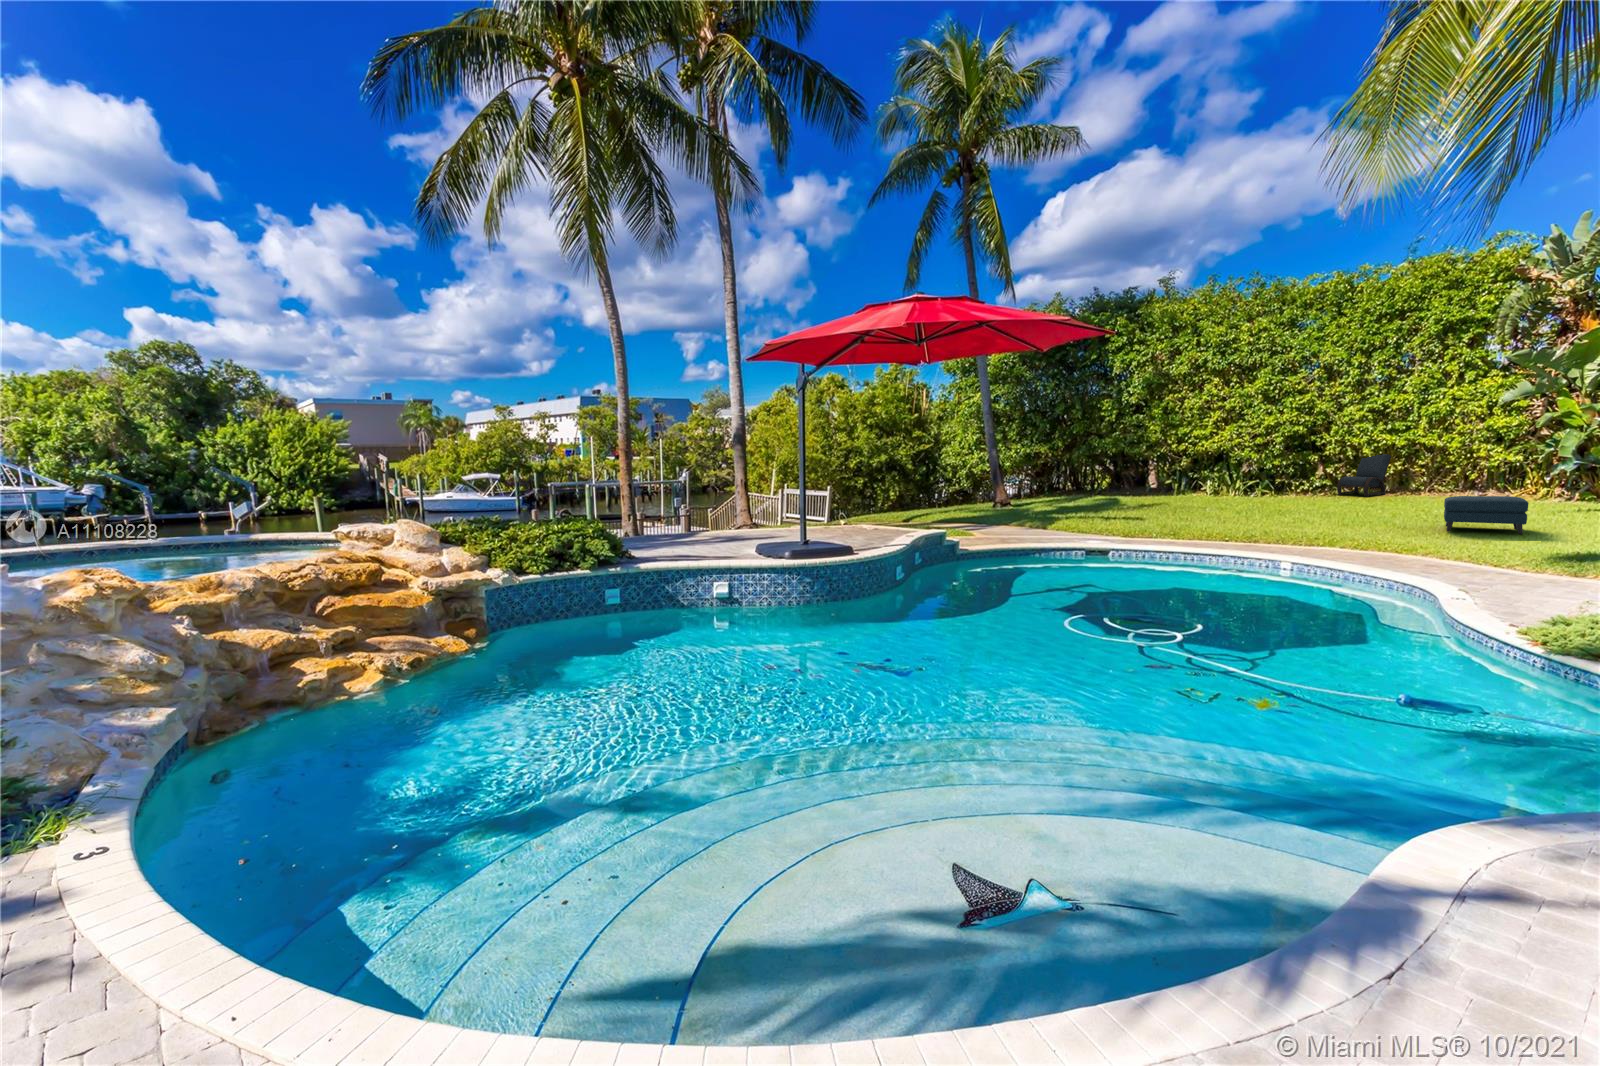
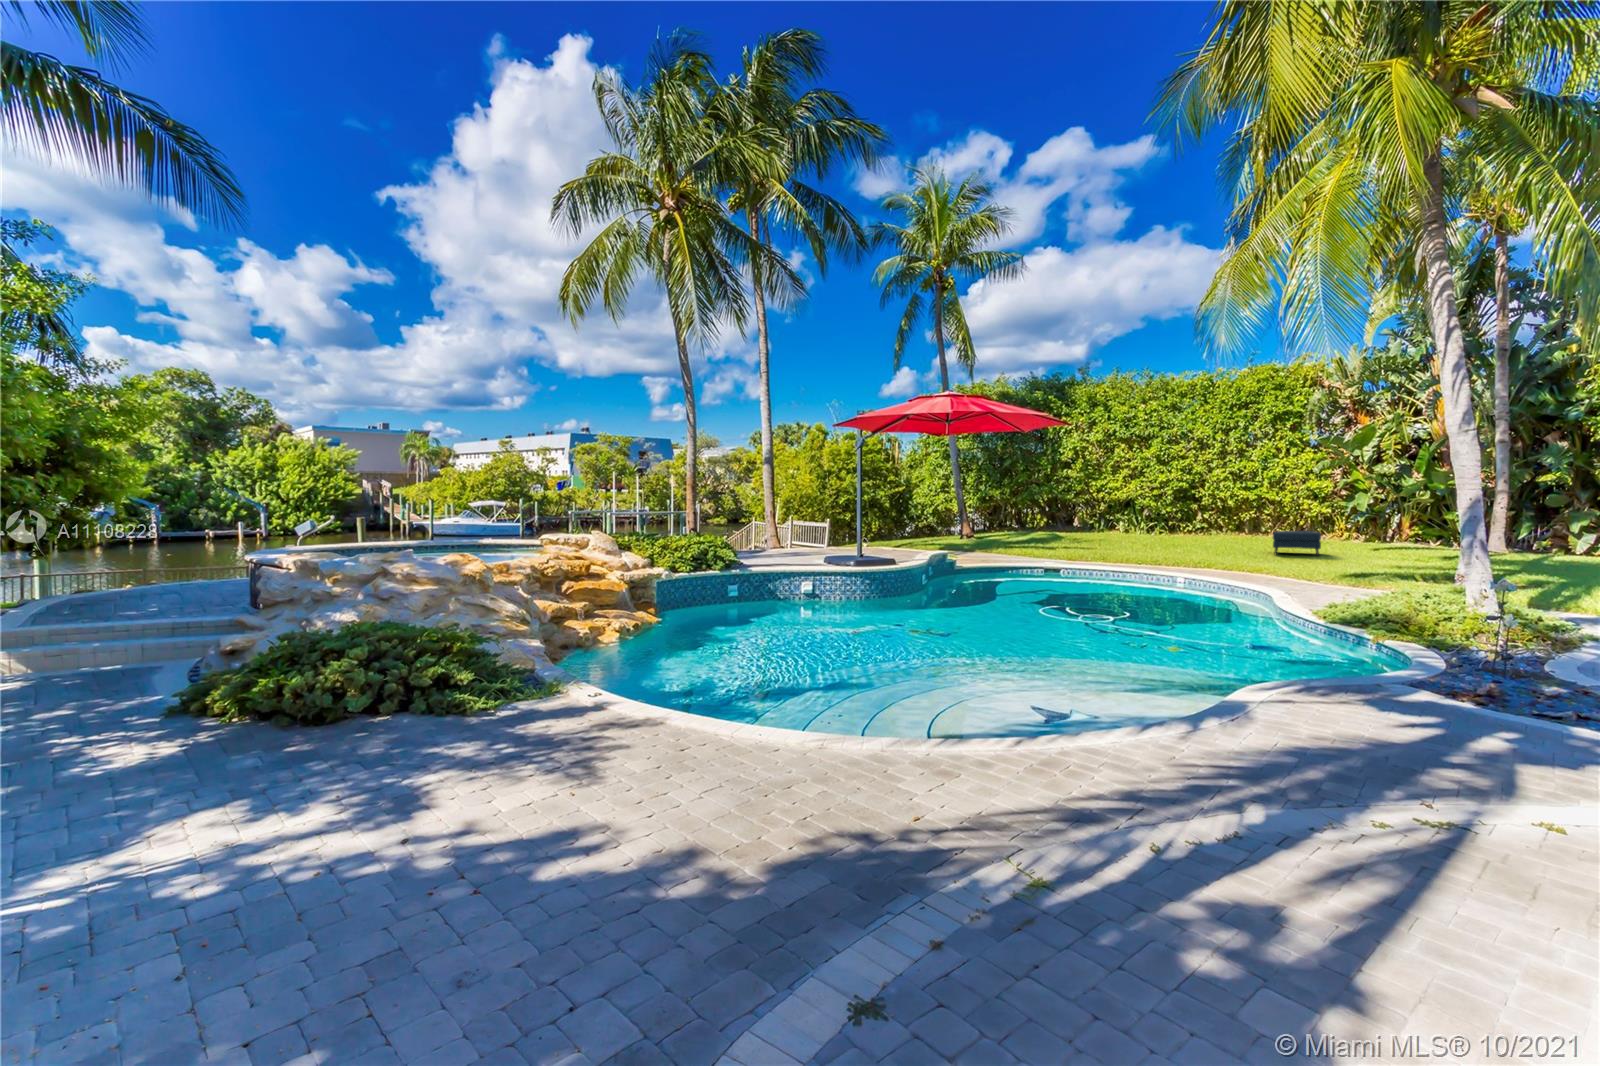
lounge chair: present [1337,454,1391,497] -> none [1211,506,1247,536]

